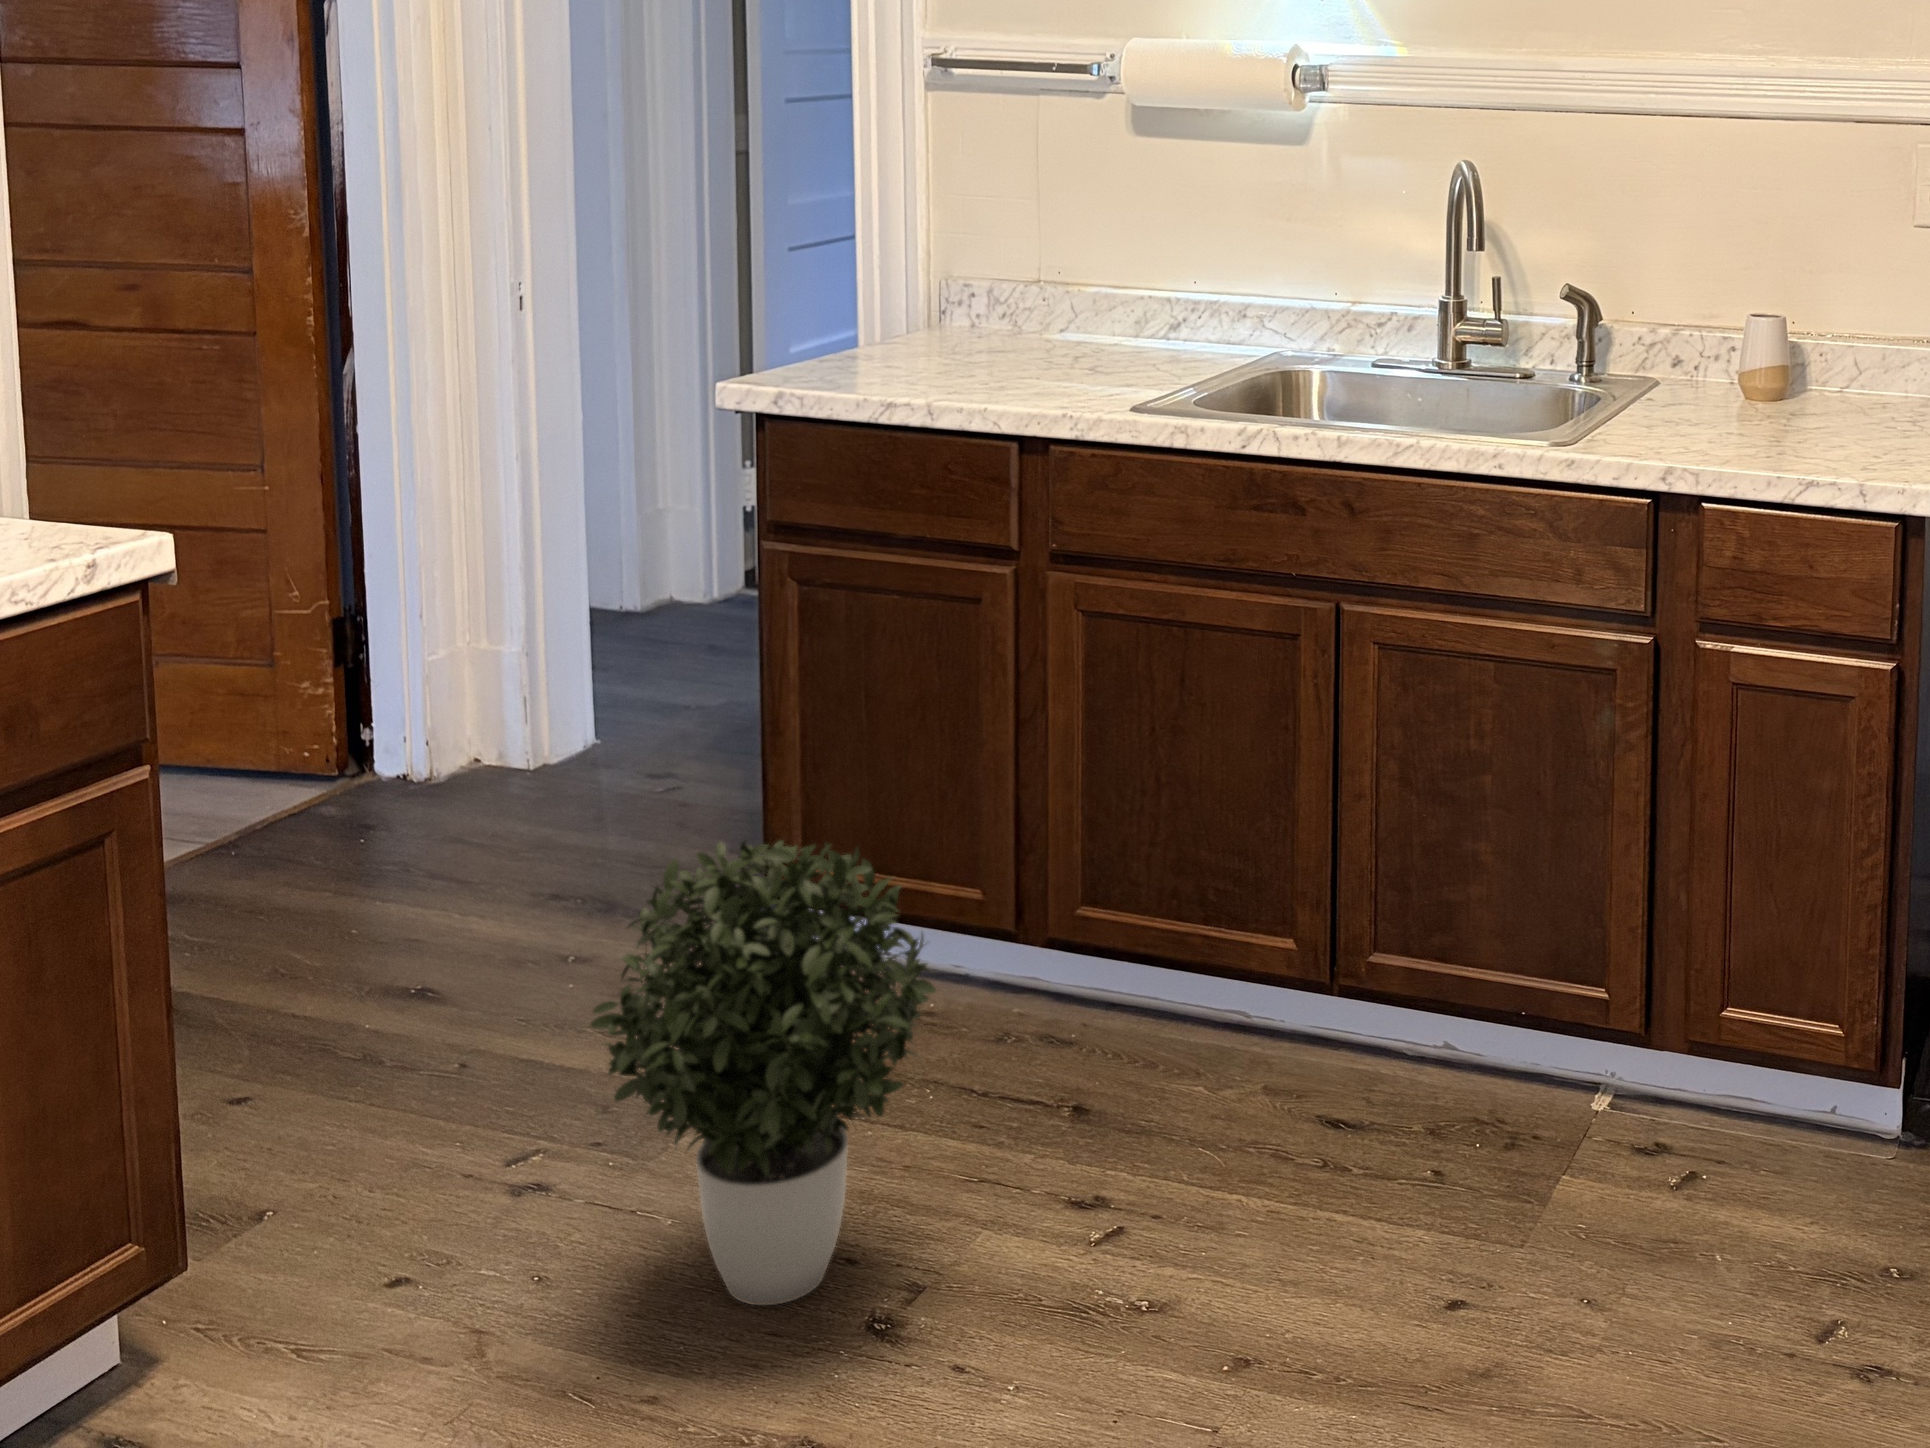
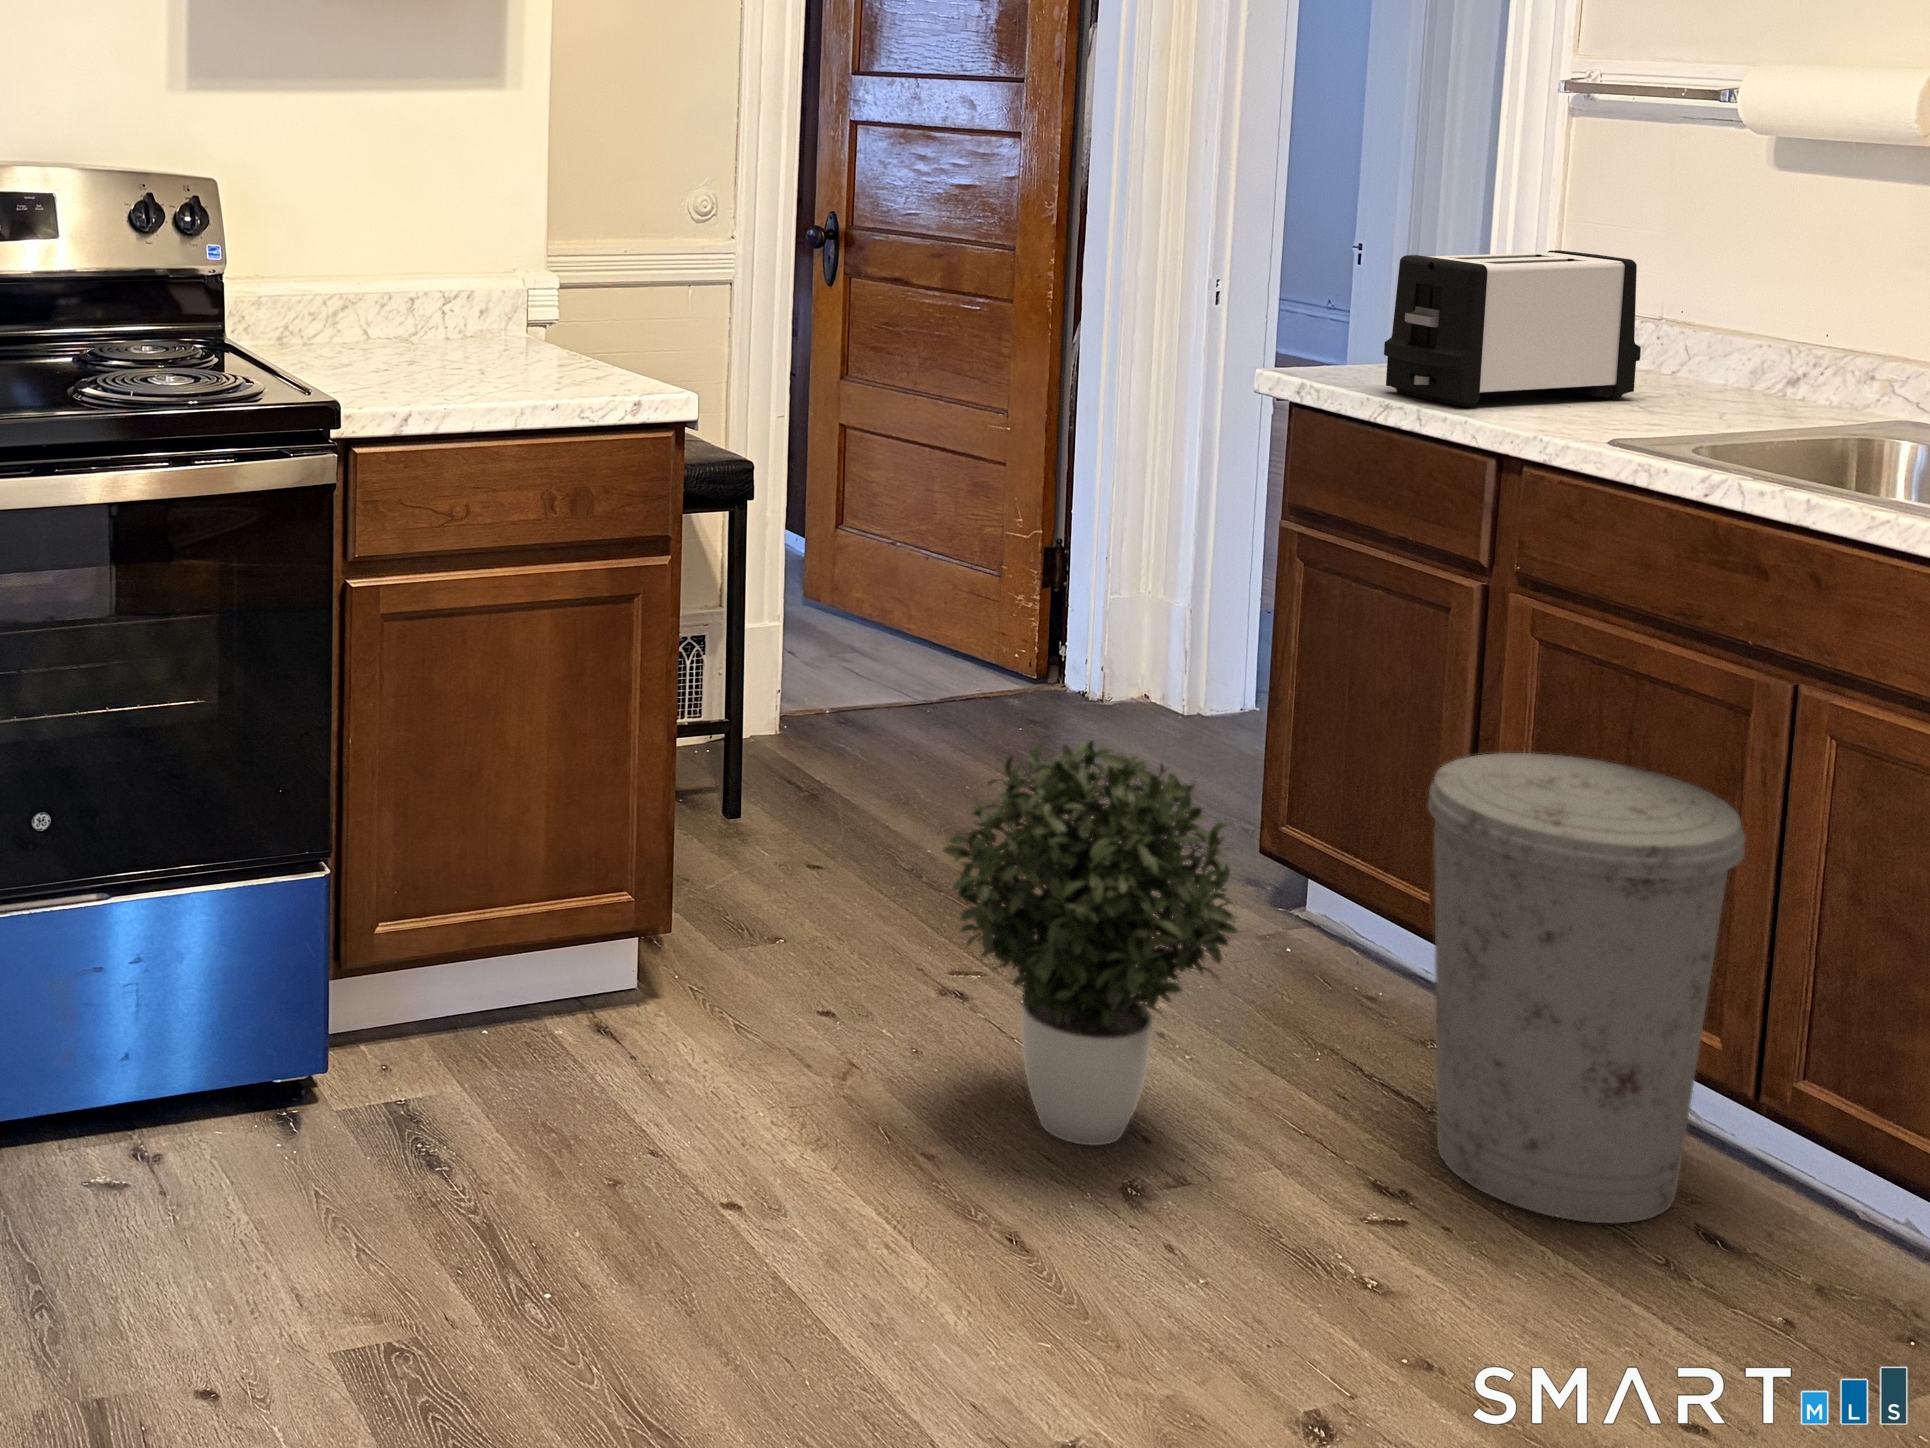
toaster: none [860,226,1067,393] -> present [1384,250,1641,407]
trash can: none [1053,714,1327,1167] -> present [1428,753,1745,1223]

